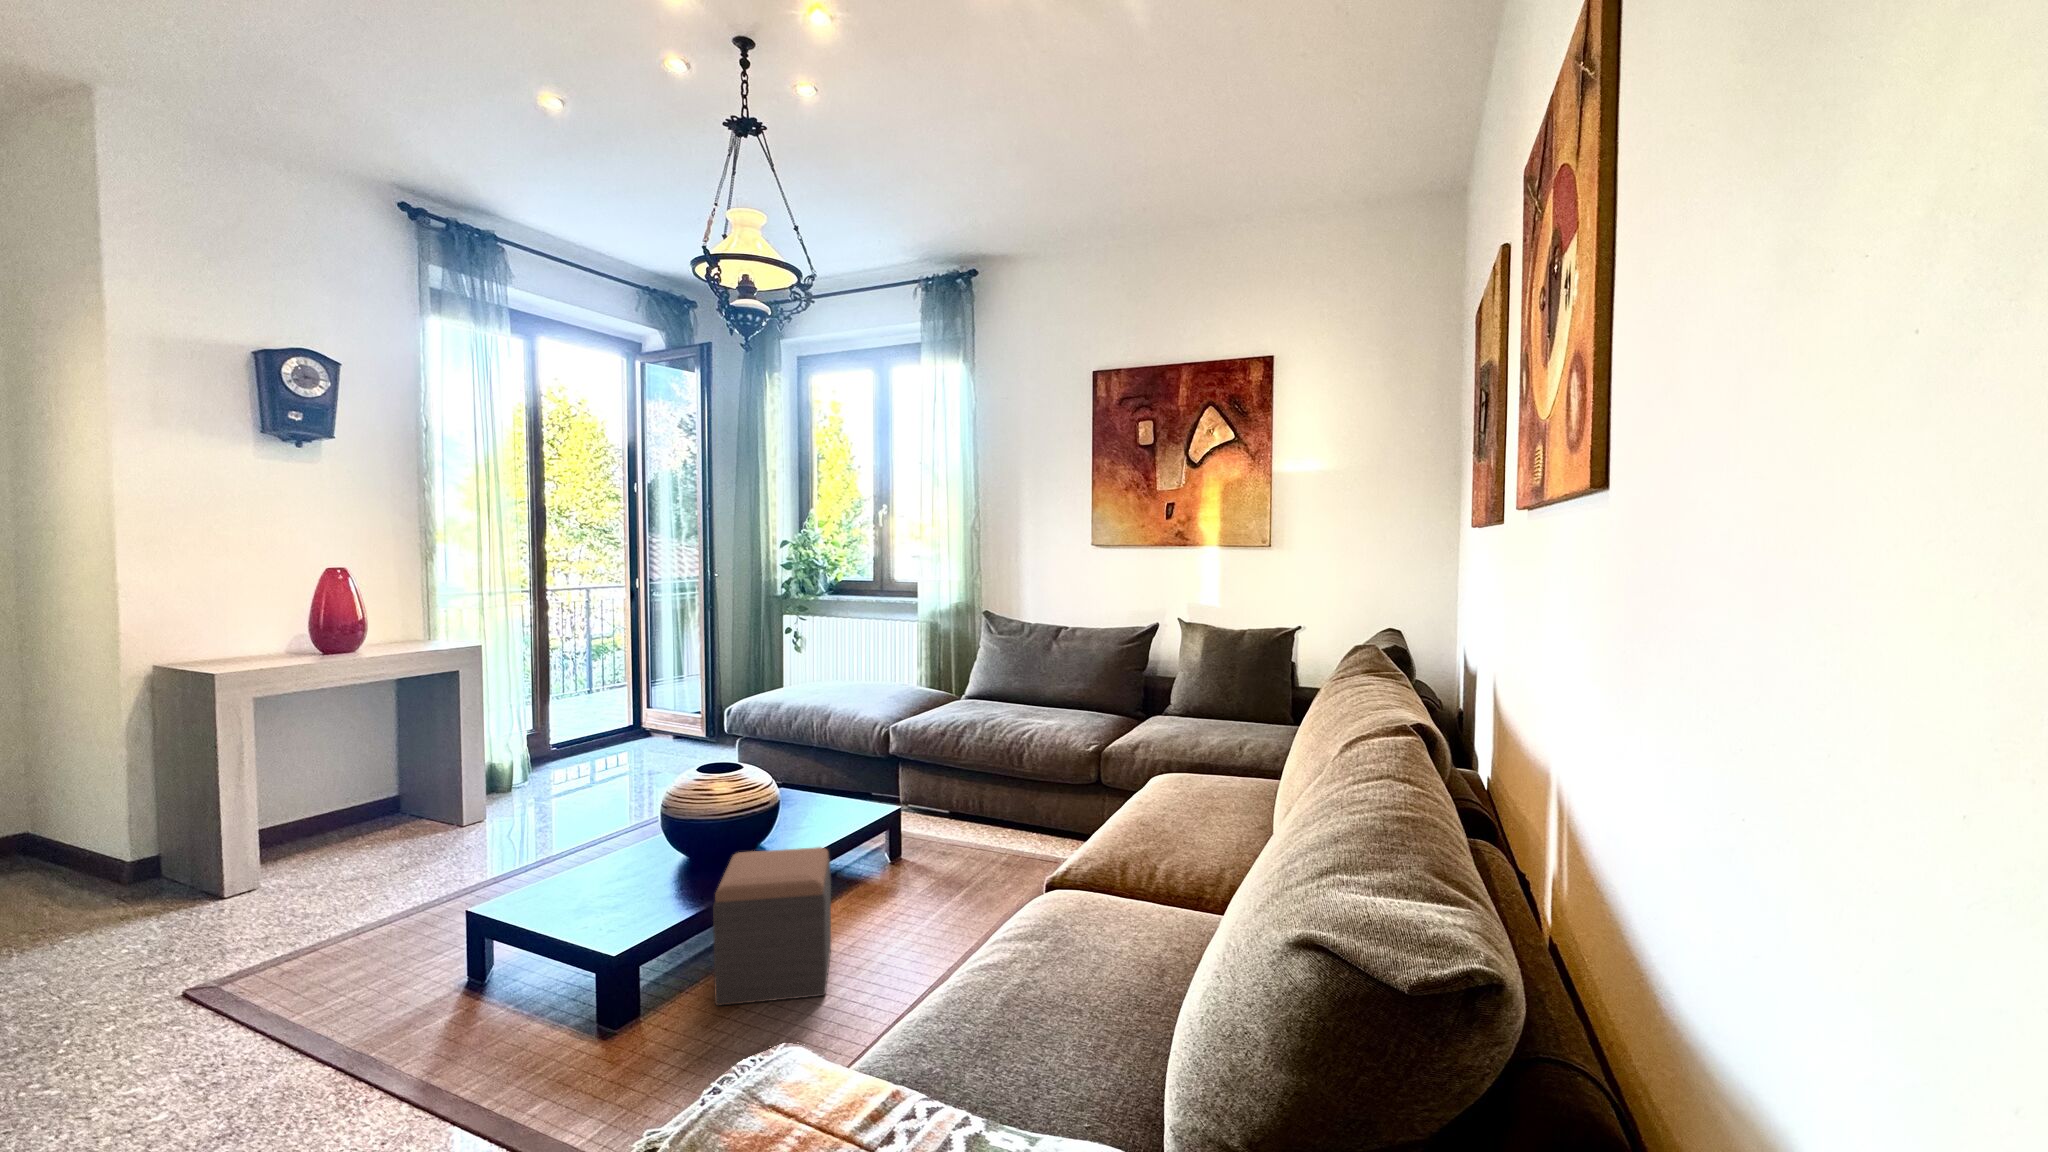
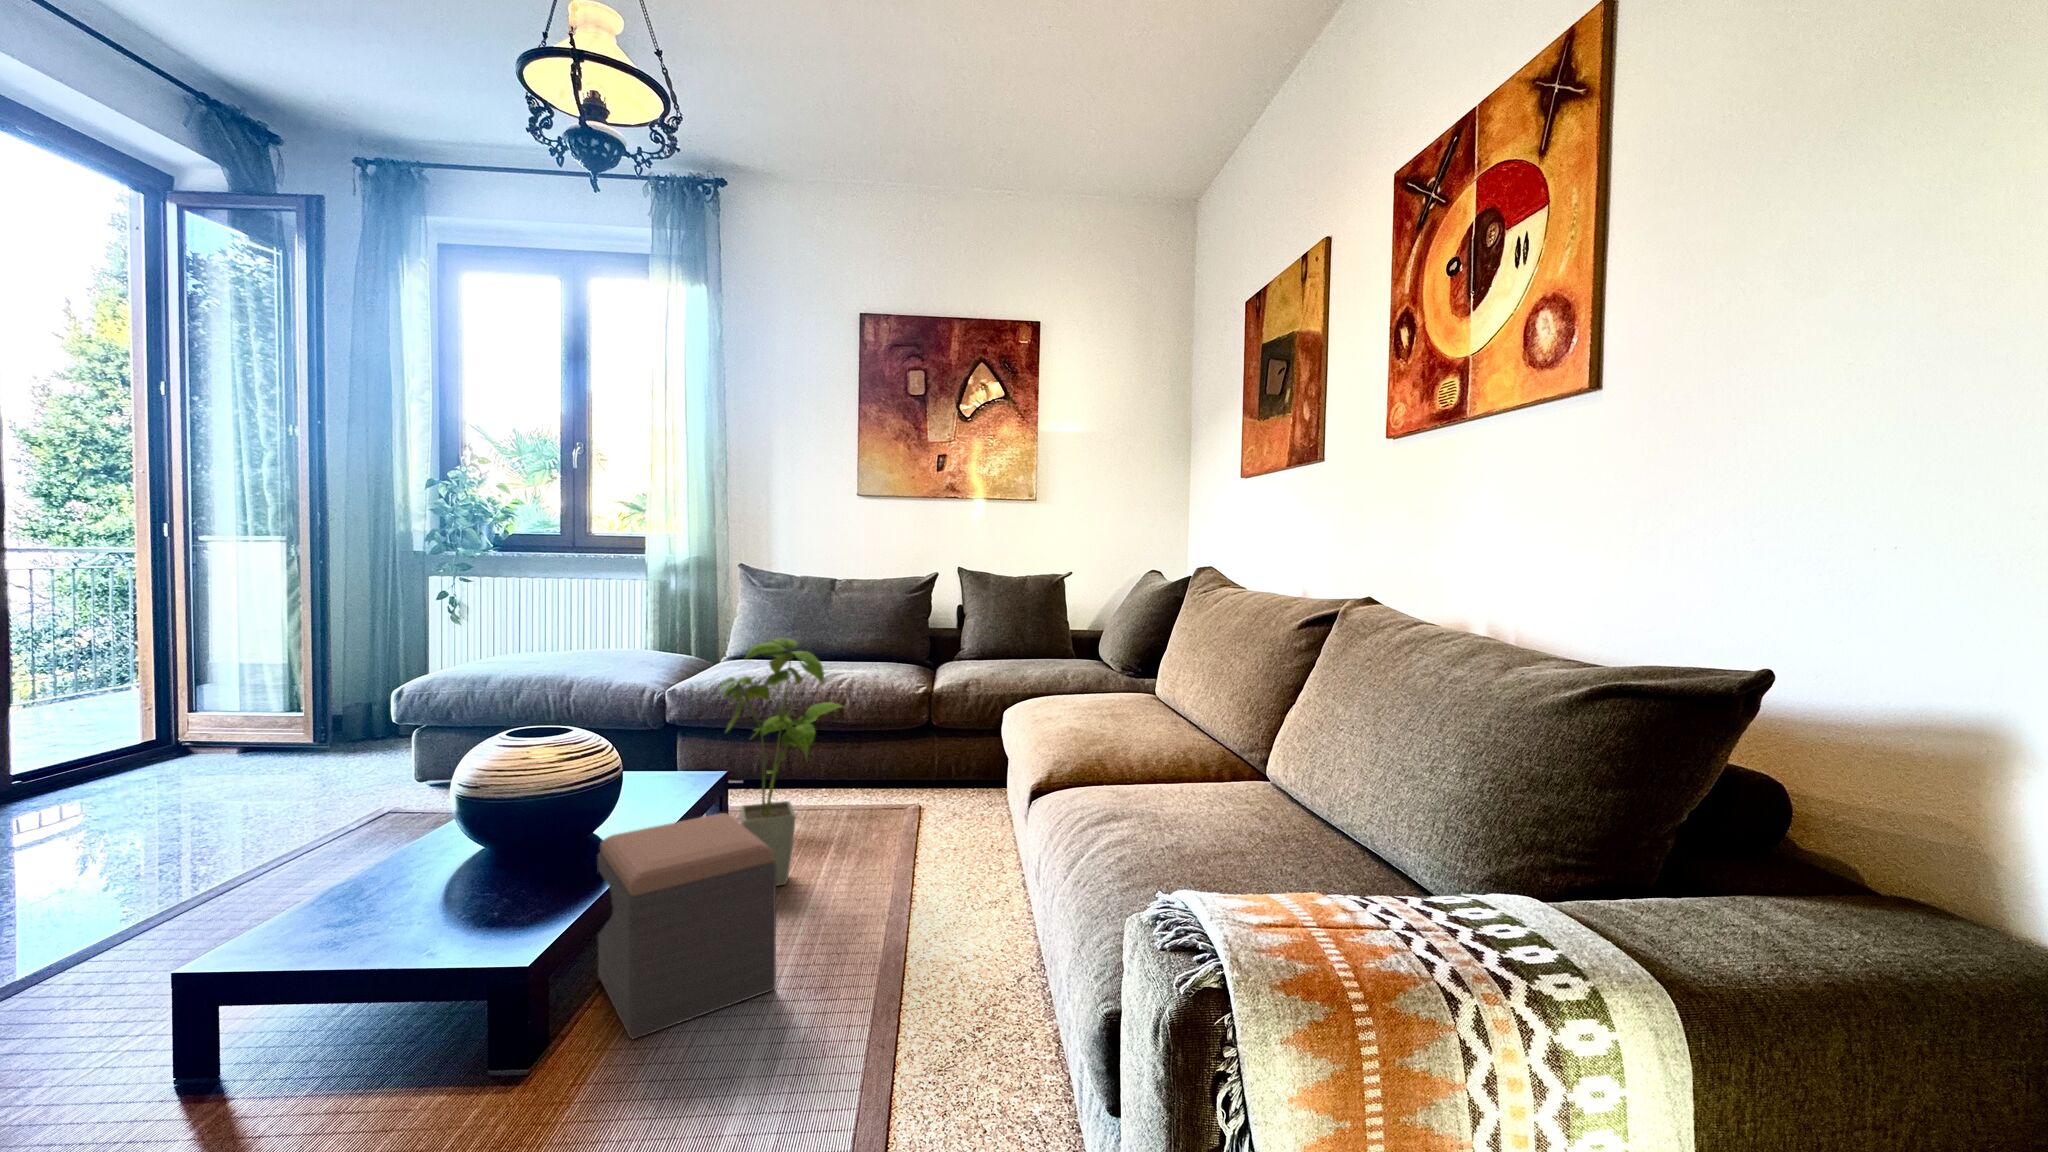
house plant: none [856,704,968,912] -> present [718,637,845,886]

